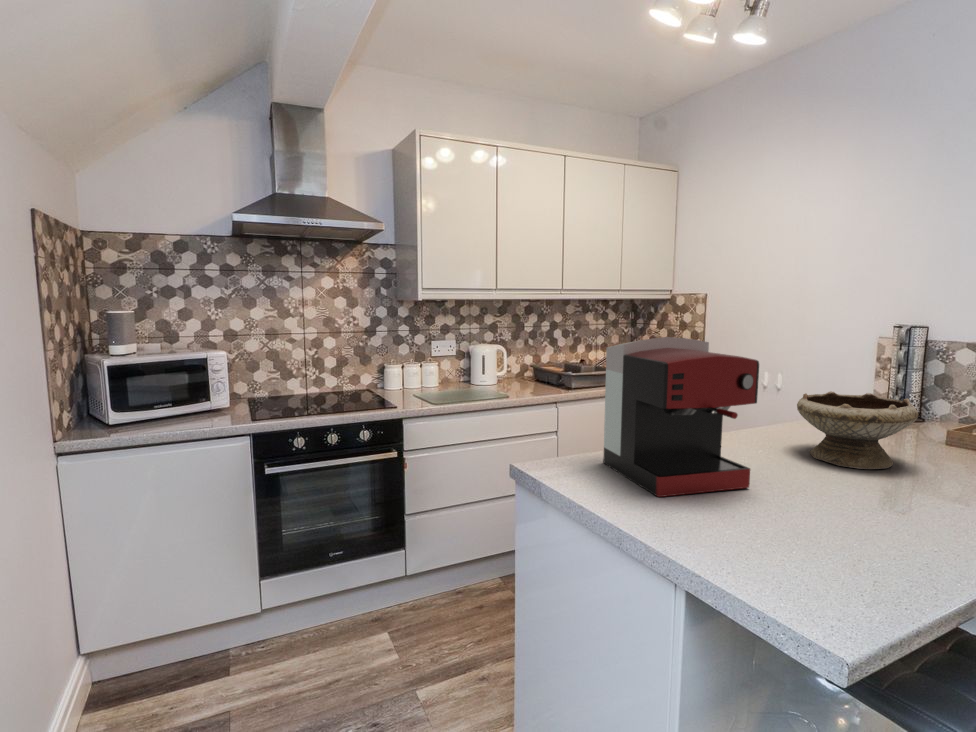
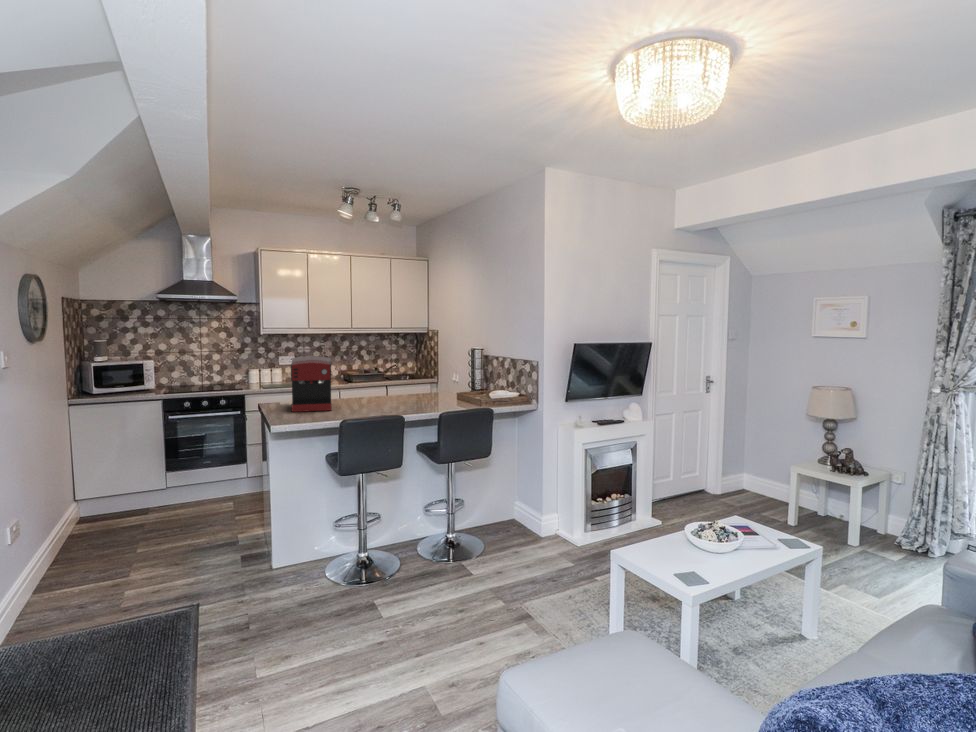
bowl: present [797,391,918,469] -> none [379,379,419,407]

